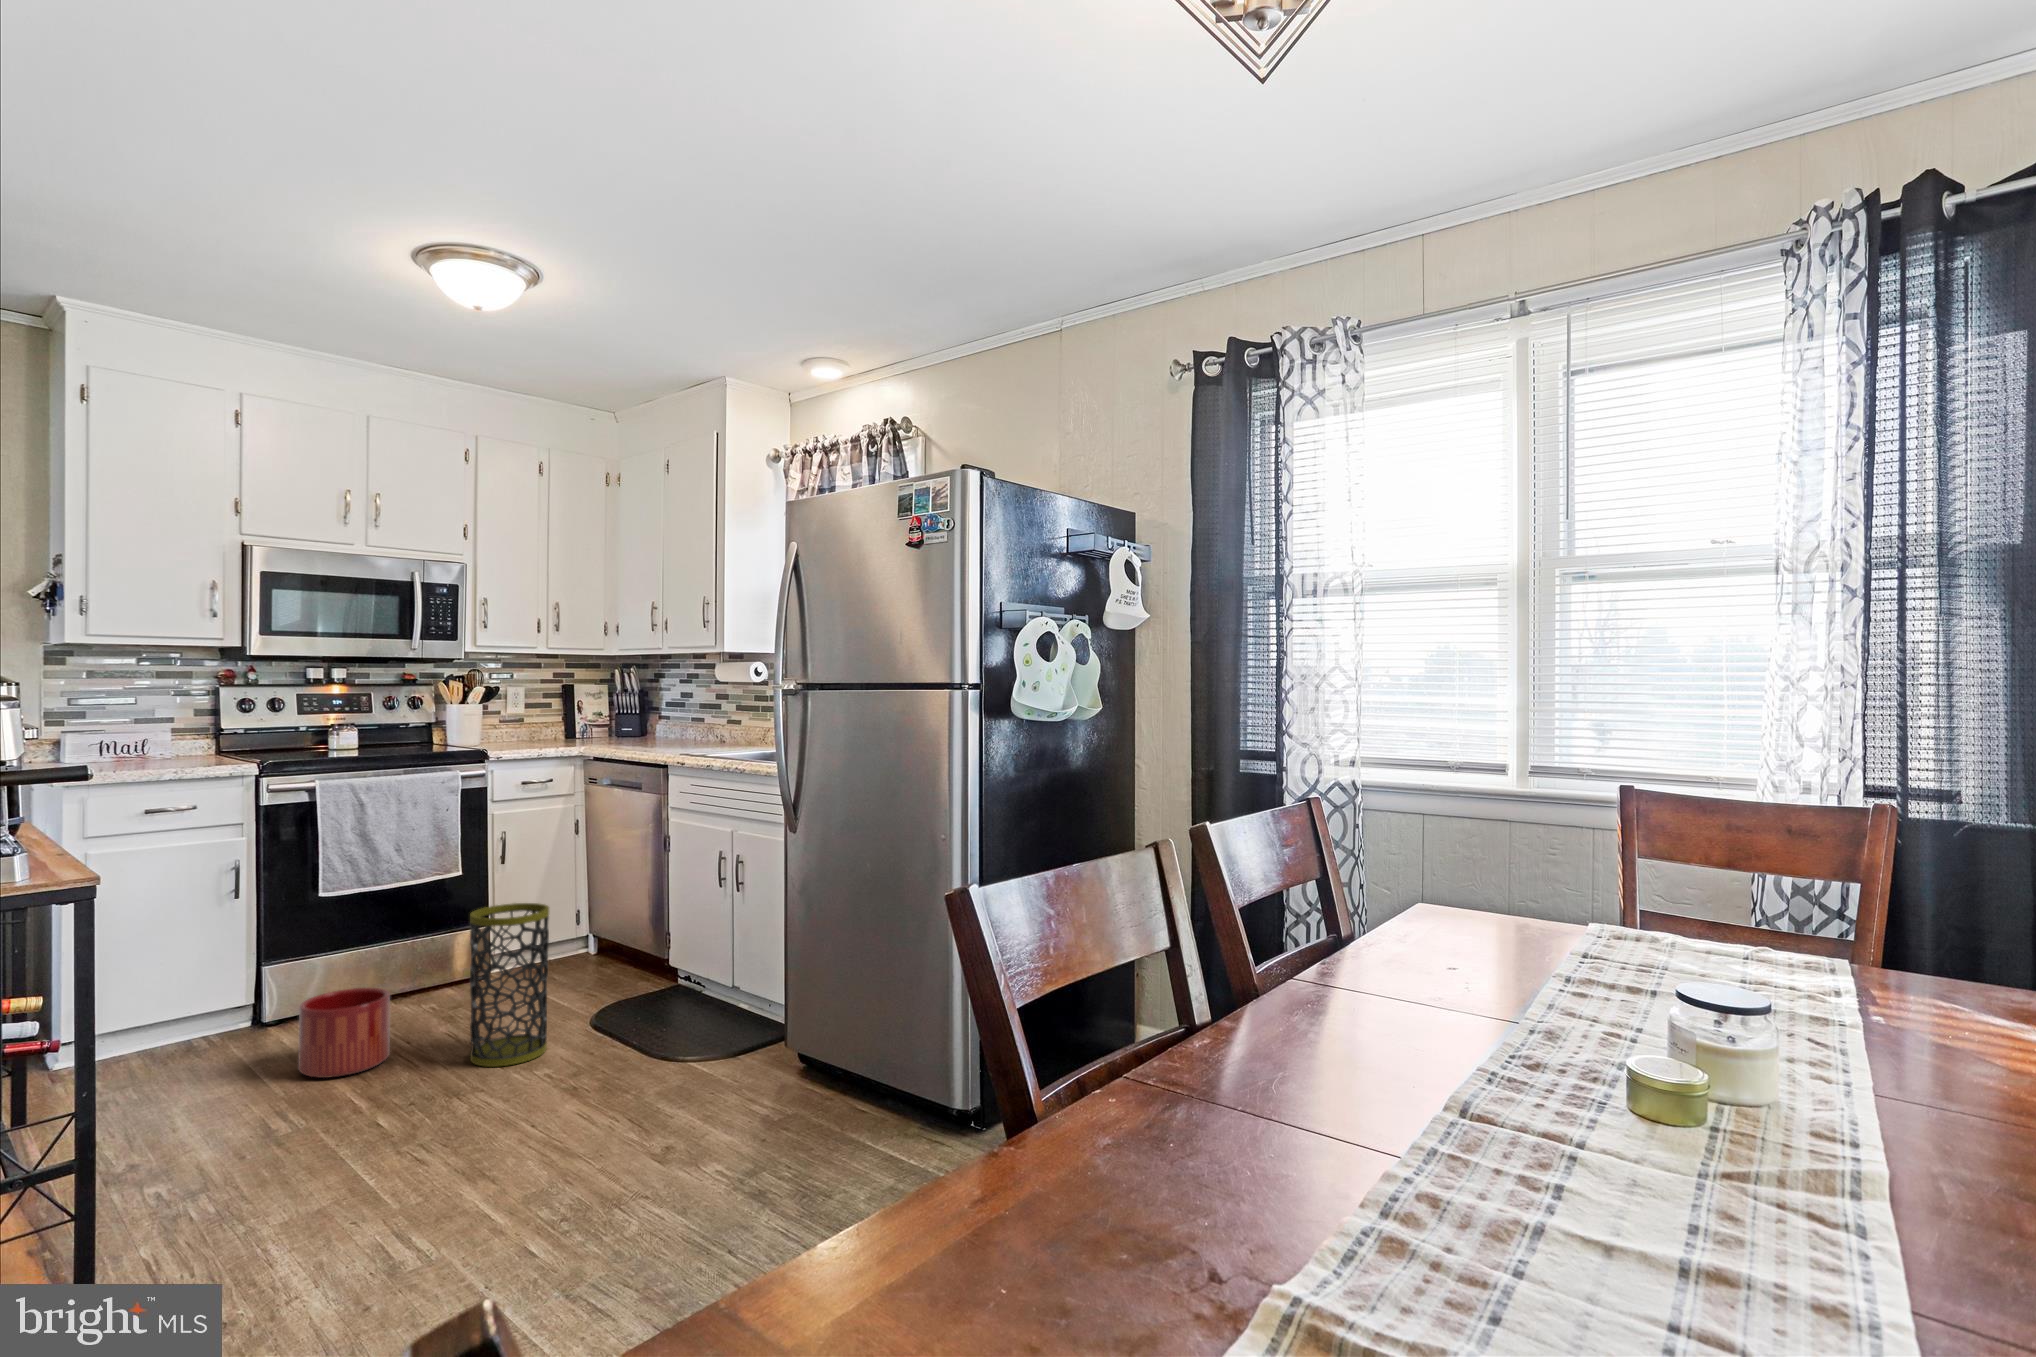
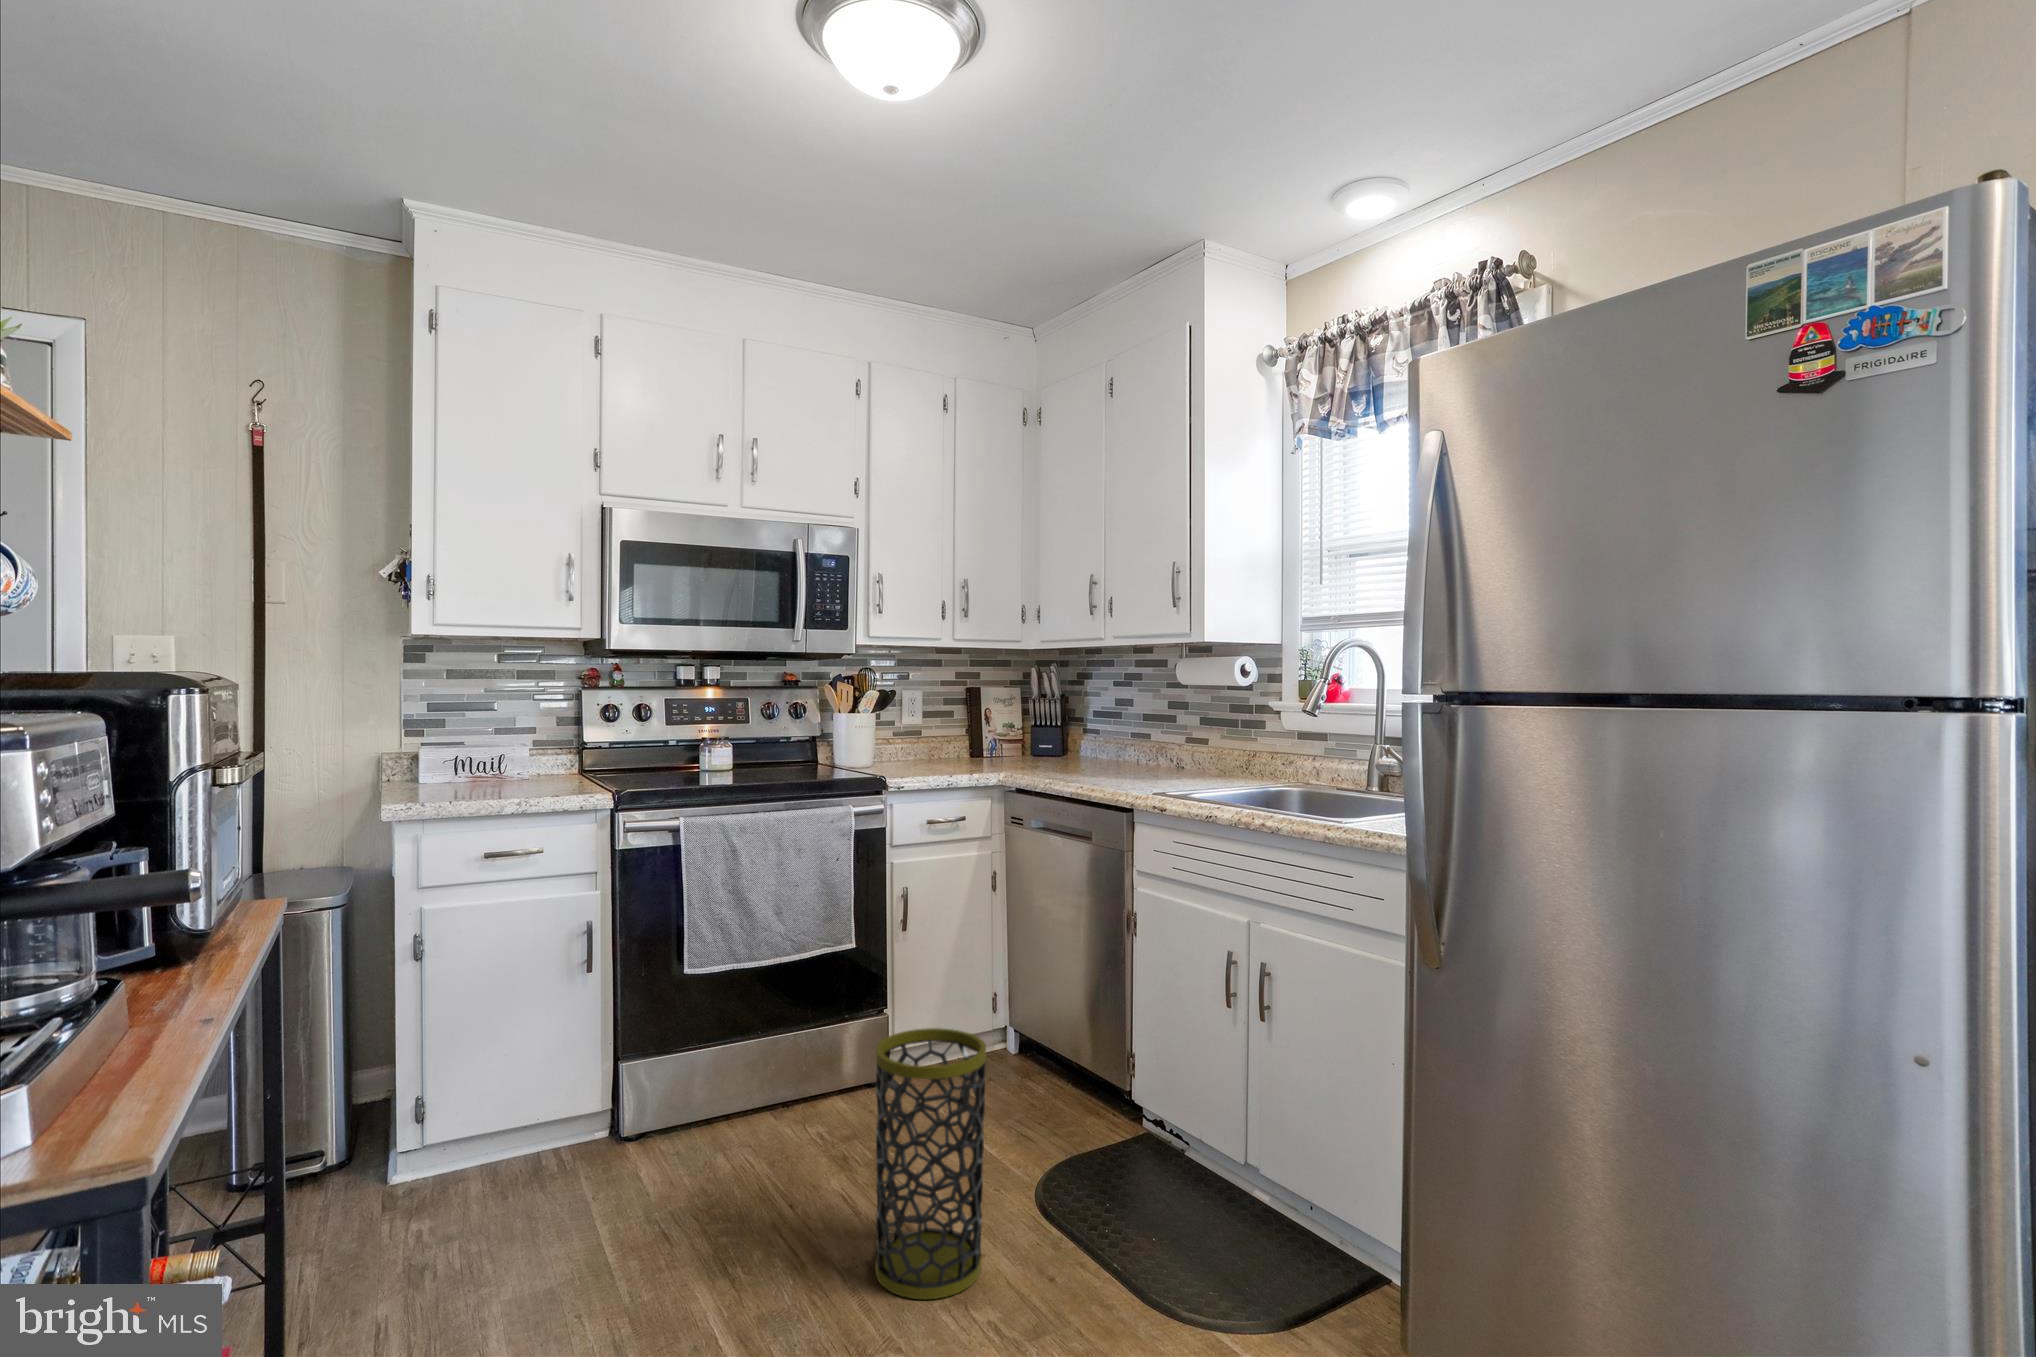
planter: present [298,988,390,1078] -> none [652,1132,769,1280]

